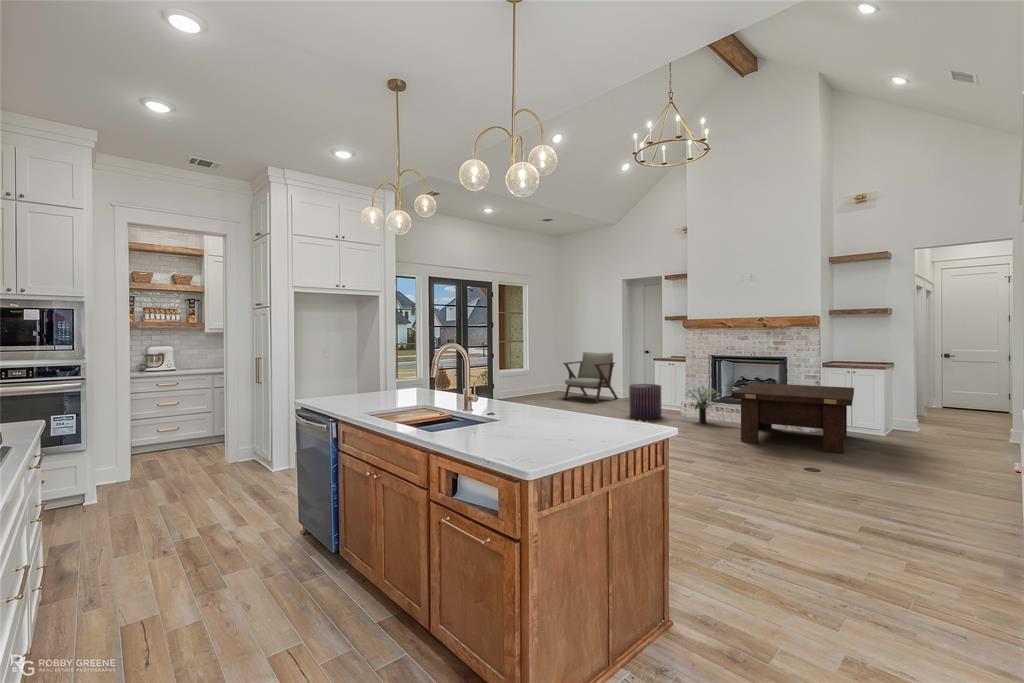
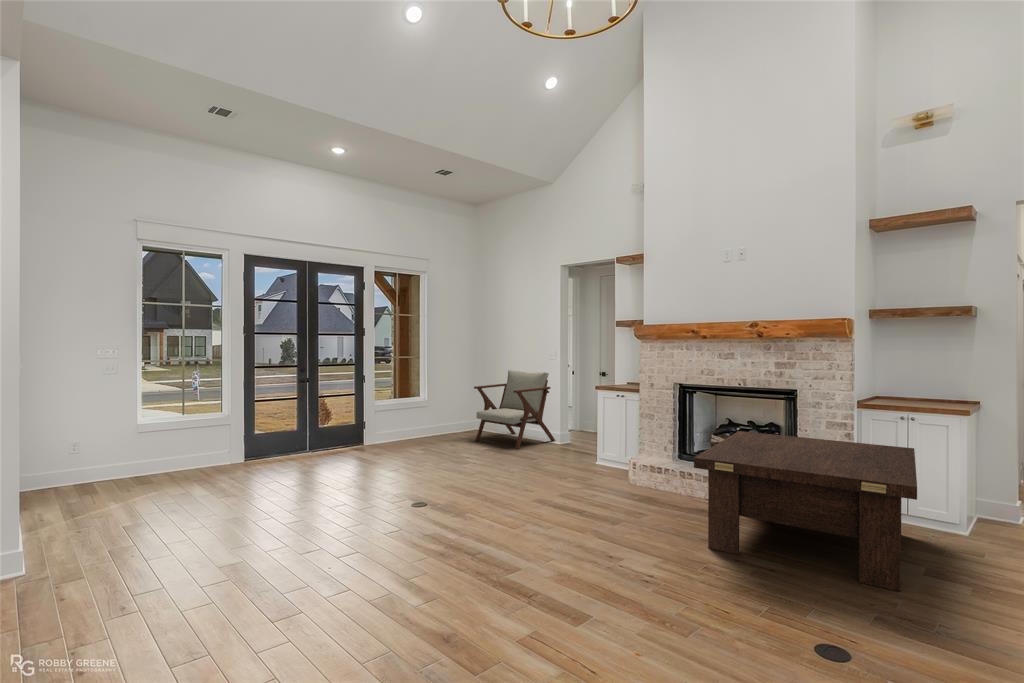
pouf: present [630,384,662,419] -> none [549,425,599,485]
potted plant: present [685,386,720,423] -> none [630,434,688,496]

